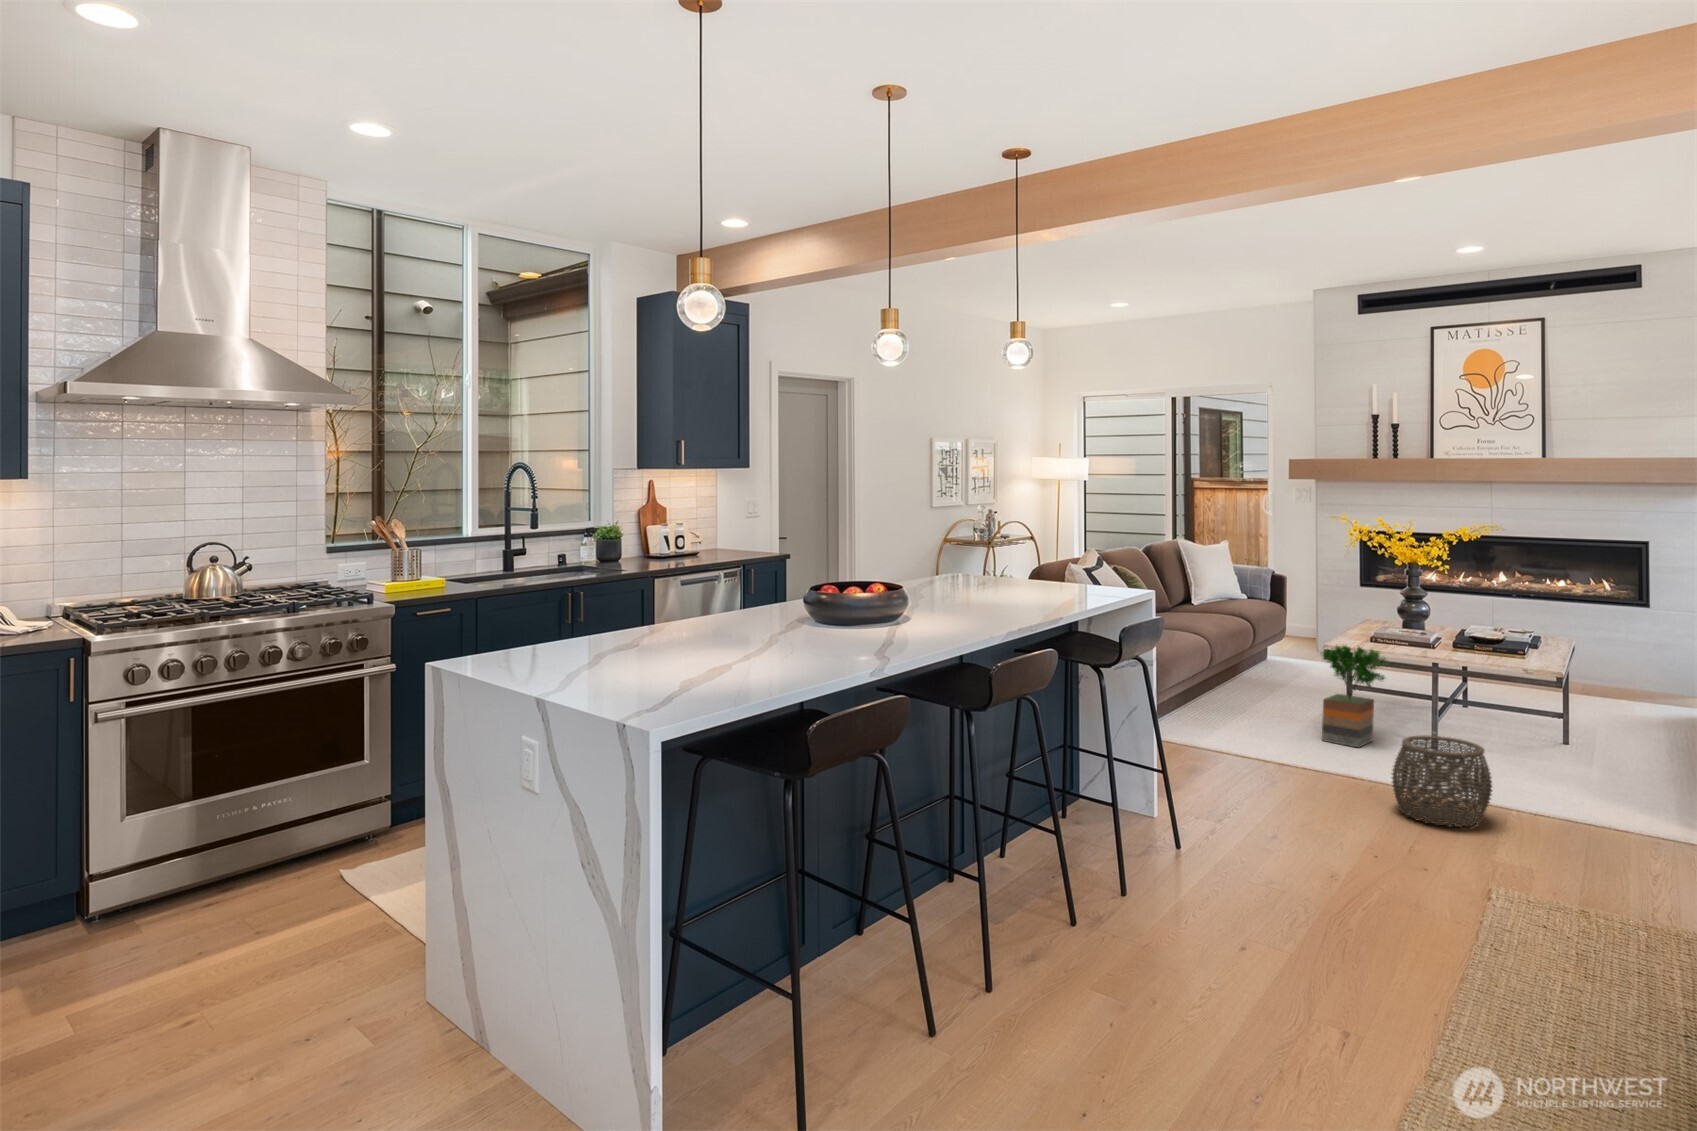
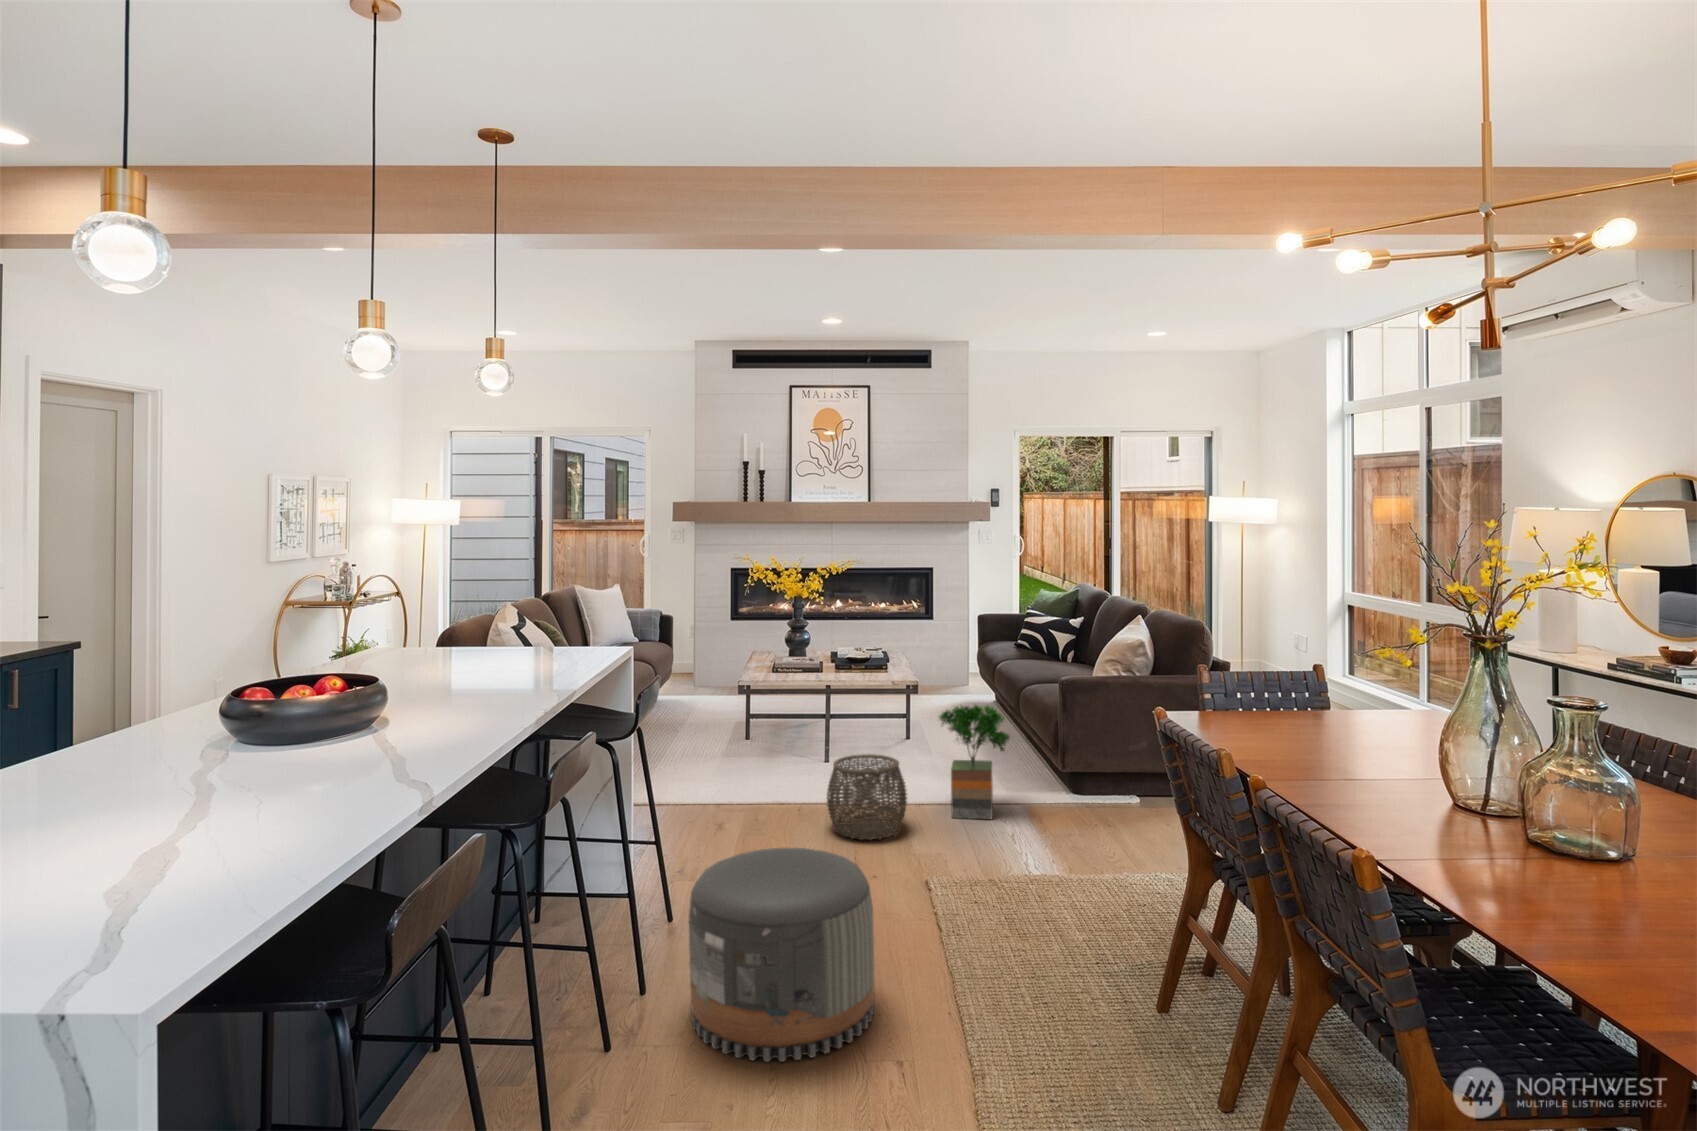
potted tree: present [1322,646,1388,748] -> present [939,705,1010,819]
pouf: none [1184,790,1365,975] -> present [689,848,874,1062]

